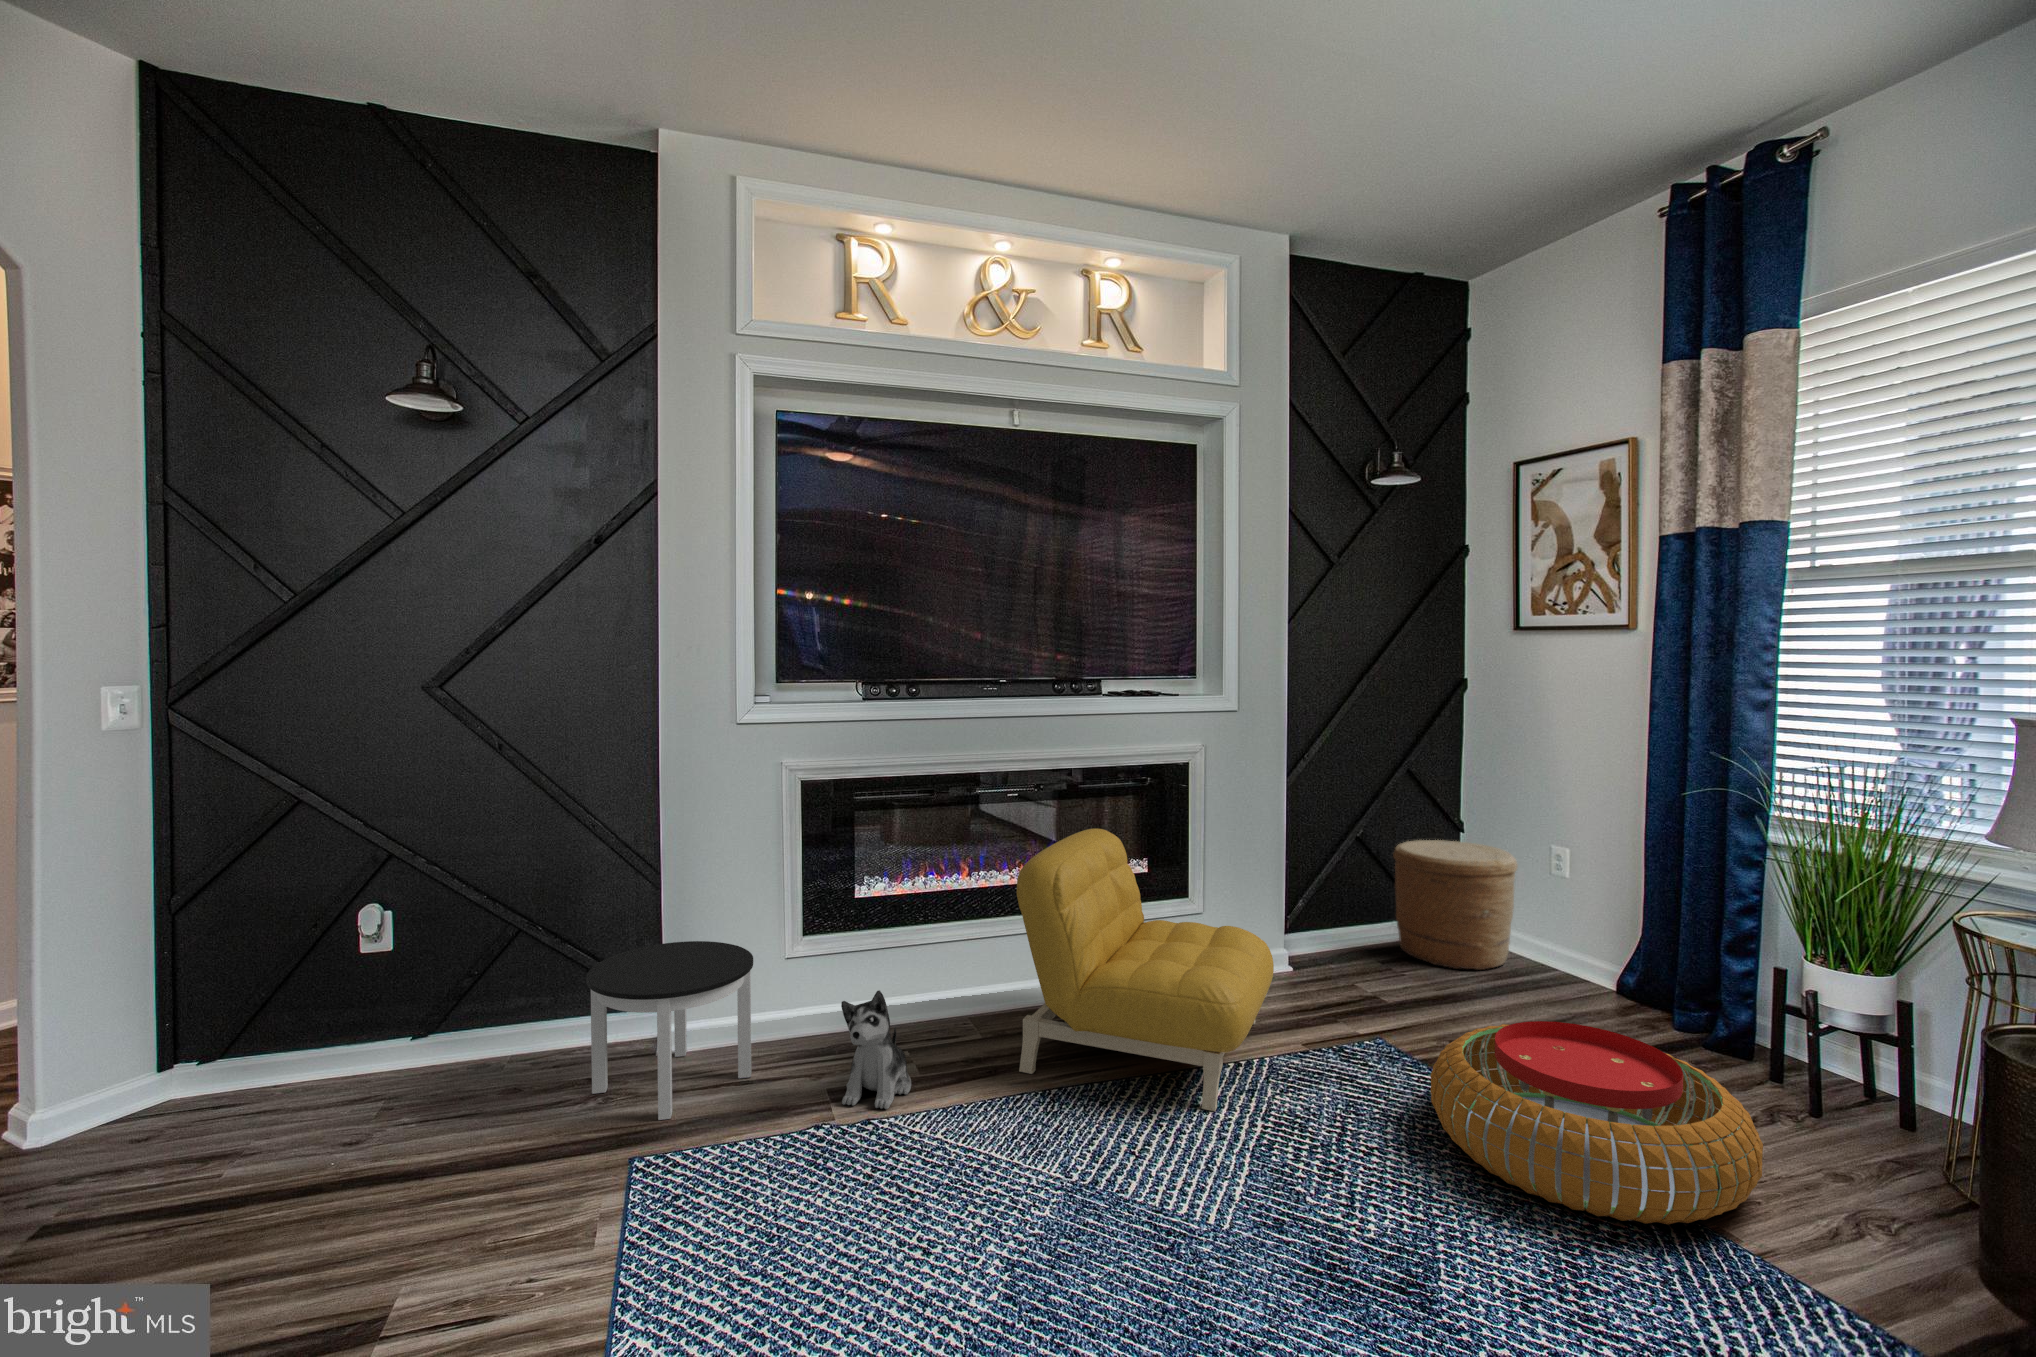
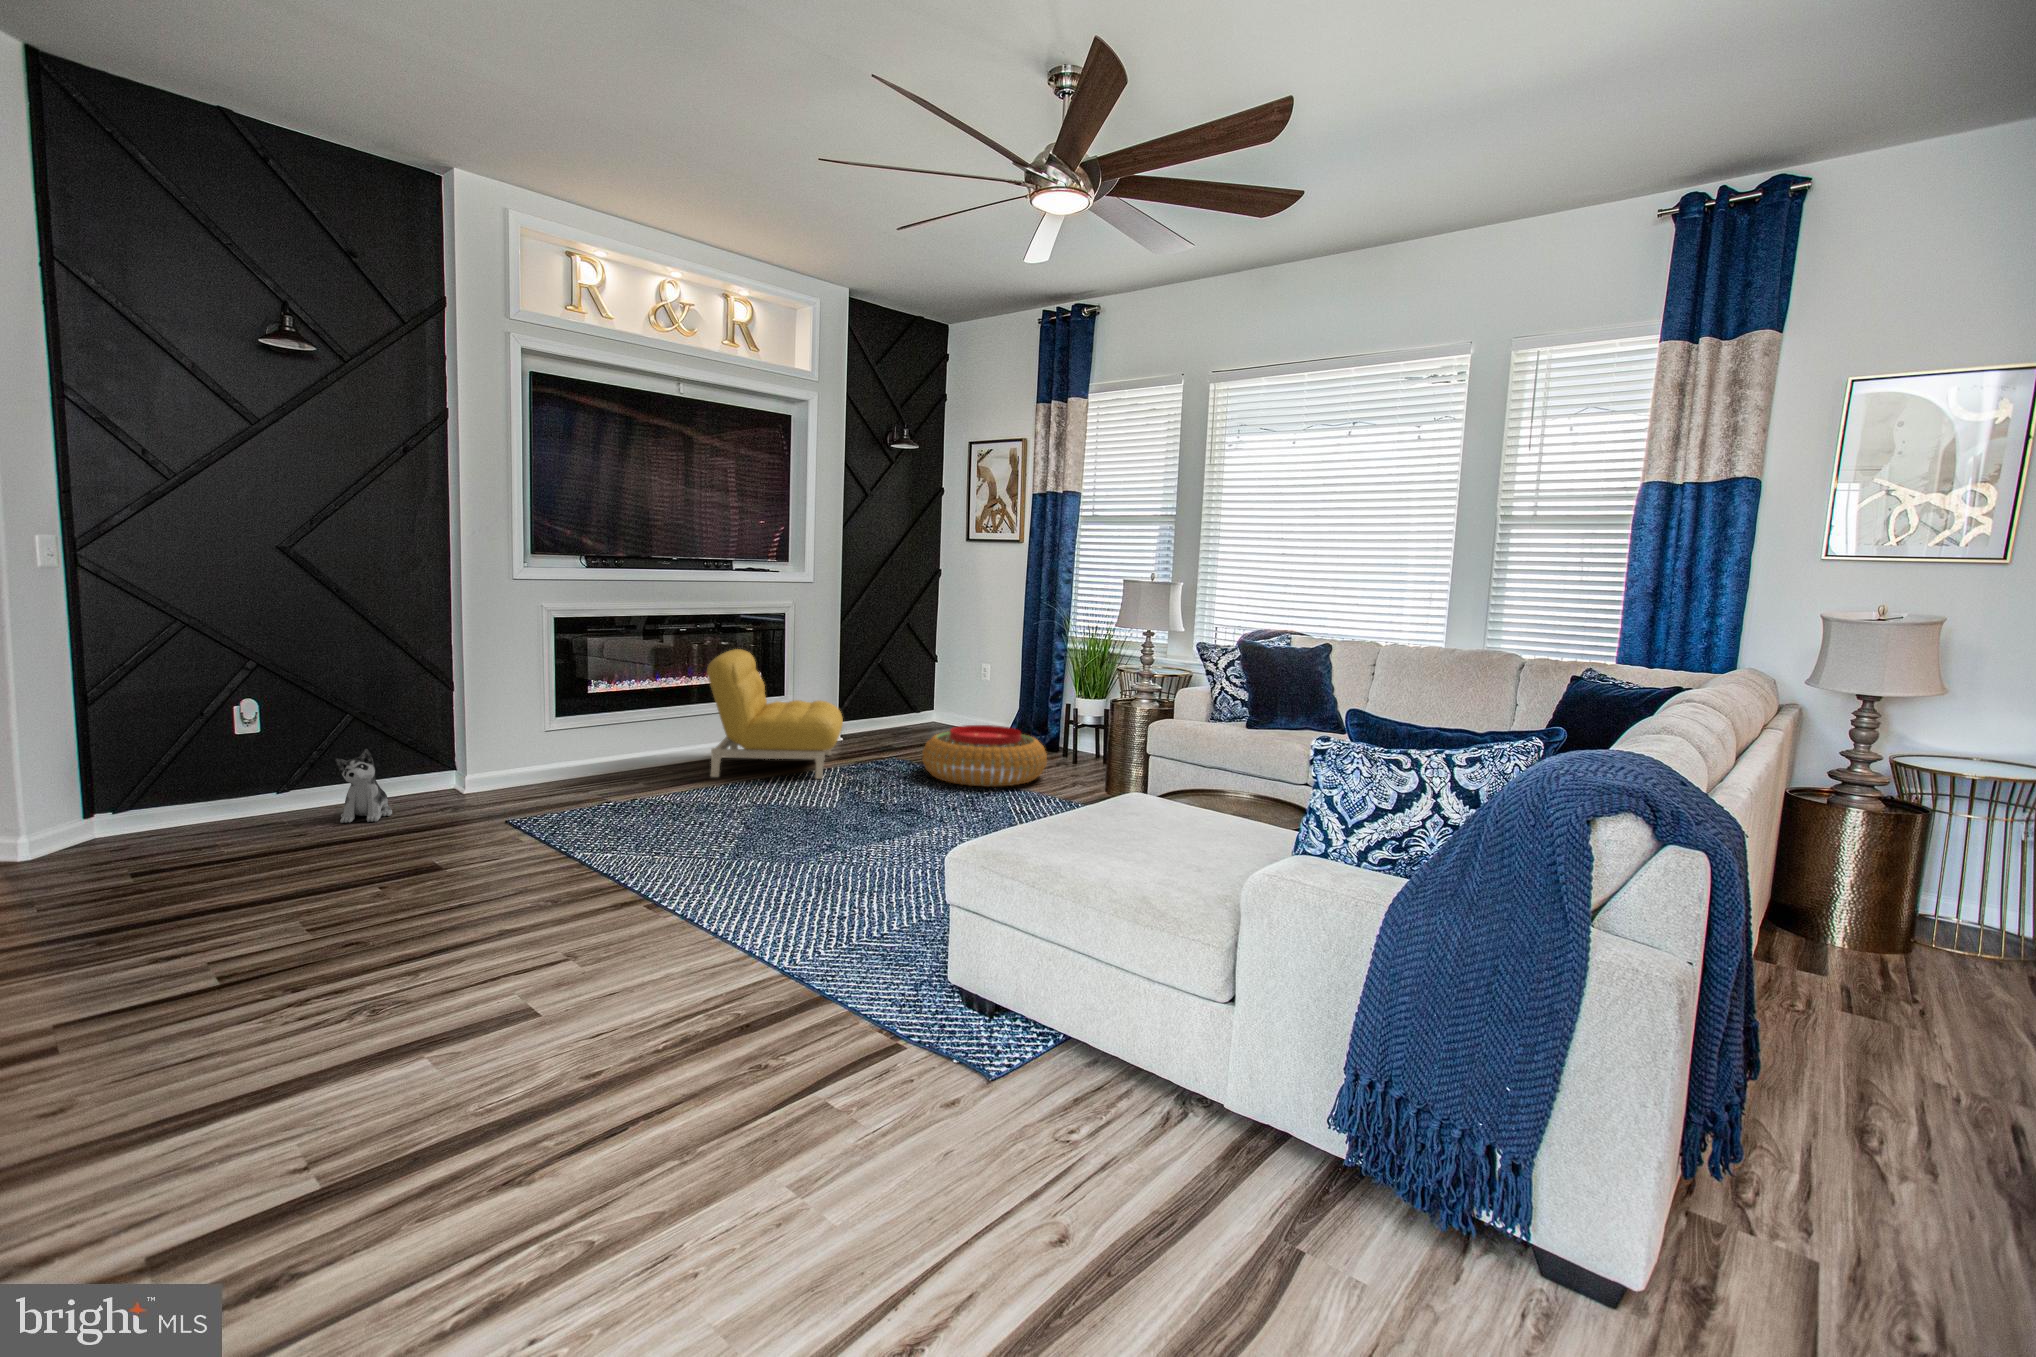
woven basket: present [1393,840,1518,970] -> none [900,665,965,733]
round table: present [587,941,753,1120] -> none [442,717,551,805]
plush toy: present [841,990,911,1109] -> present [336,749,392,823]

